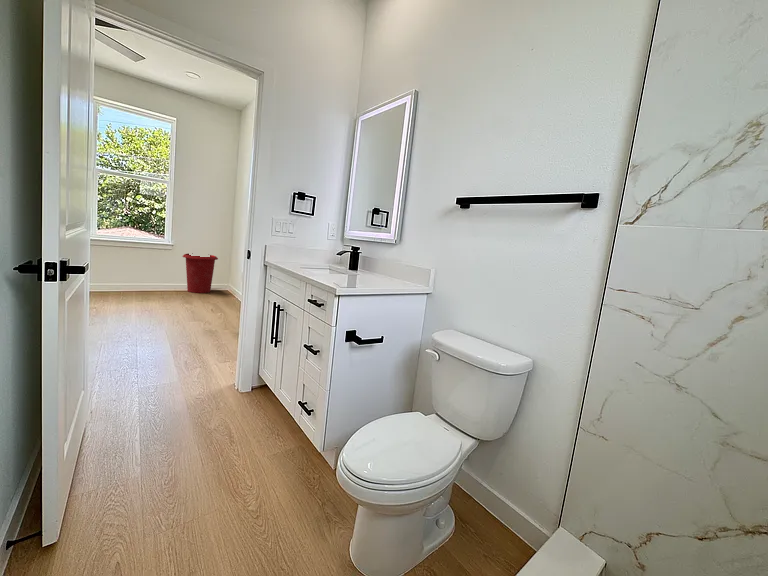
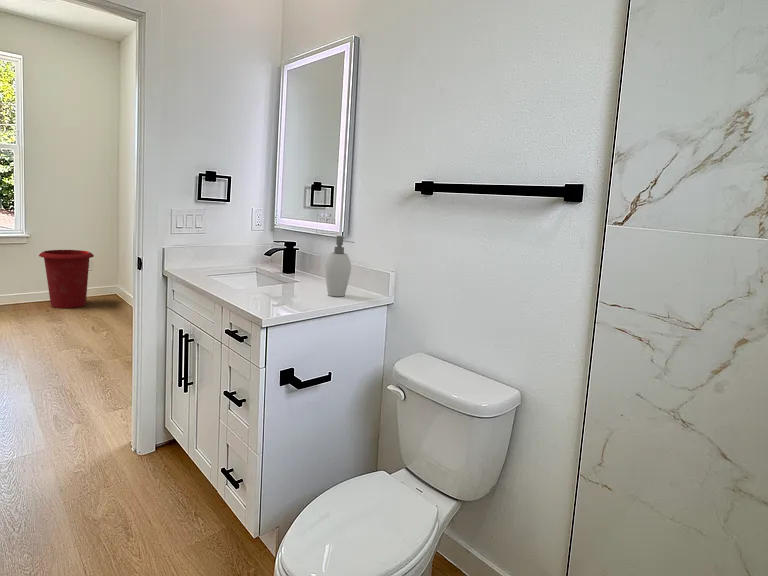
soap dispenser: none [382,237,406,282] -> present [325,236,354,296]

